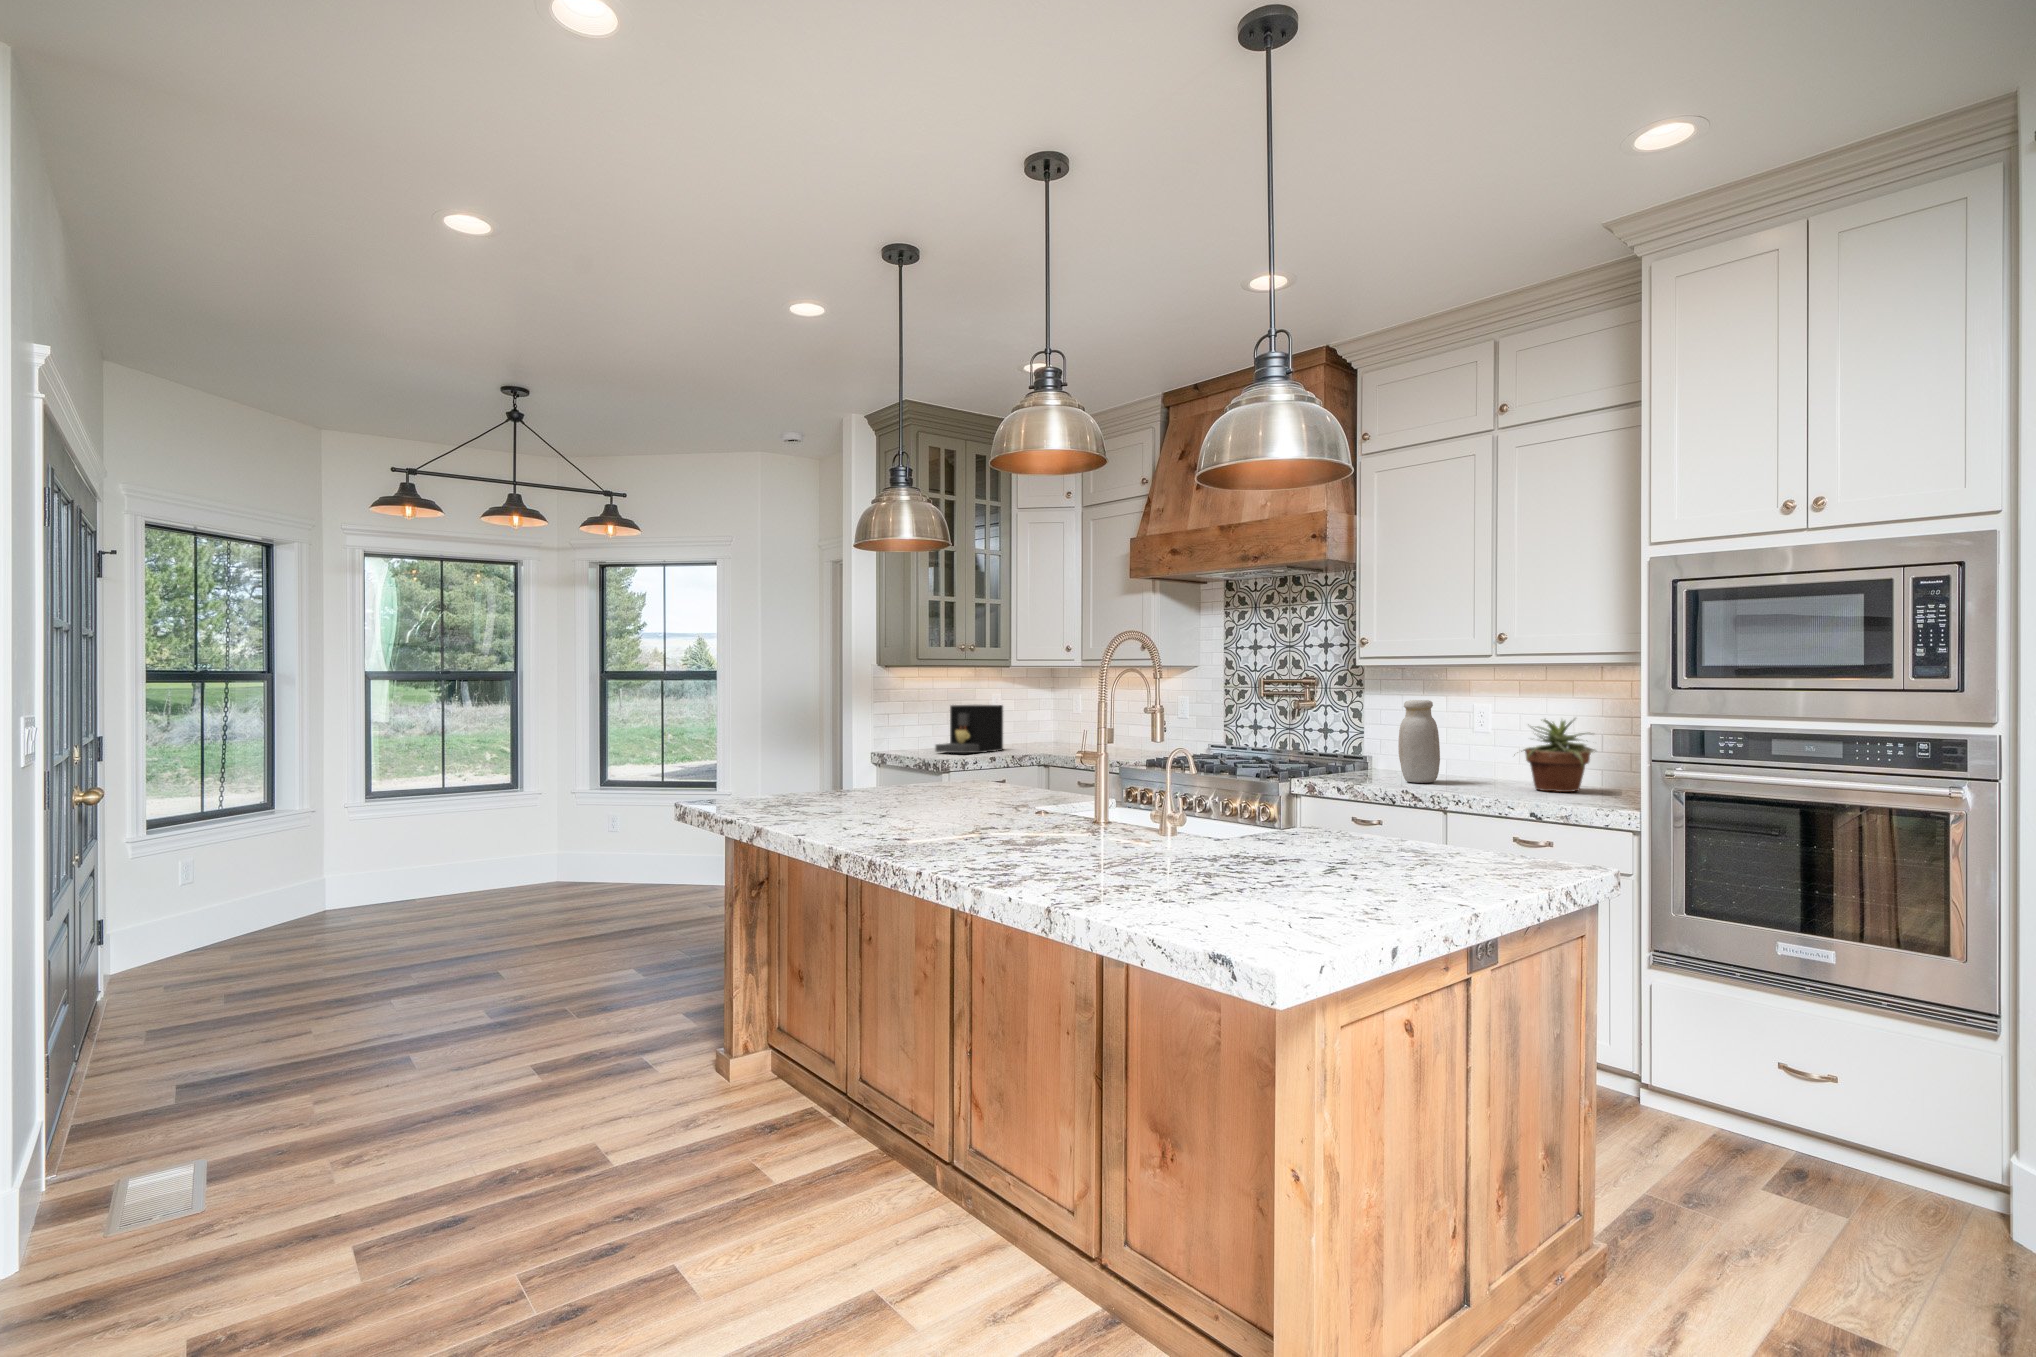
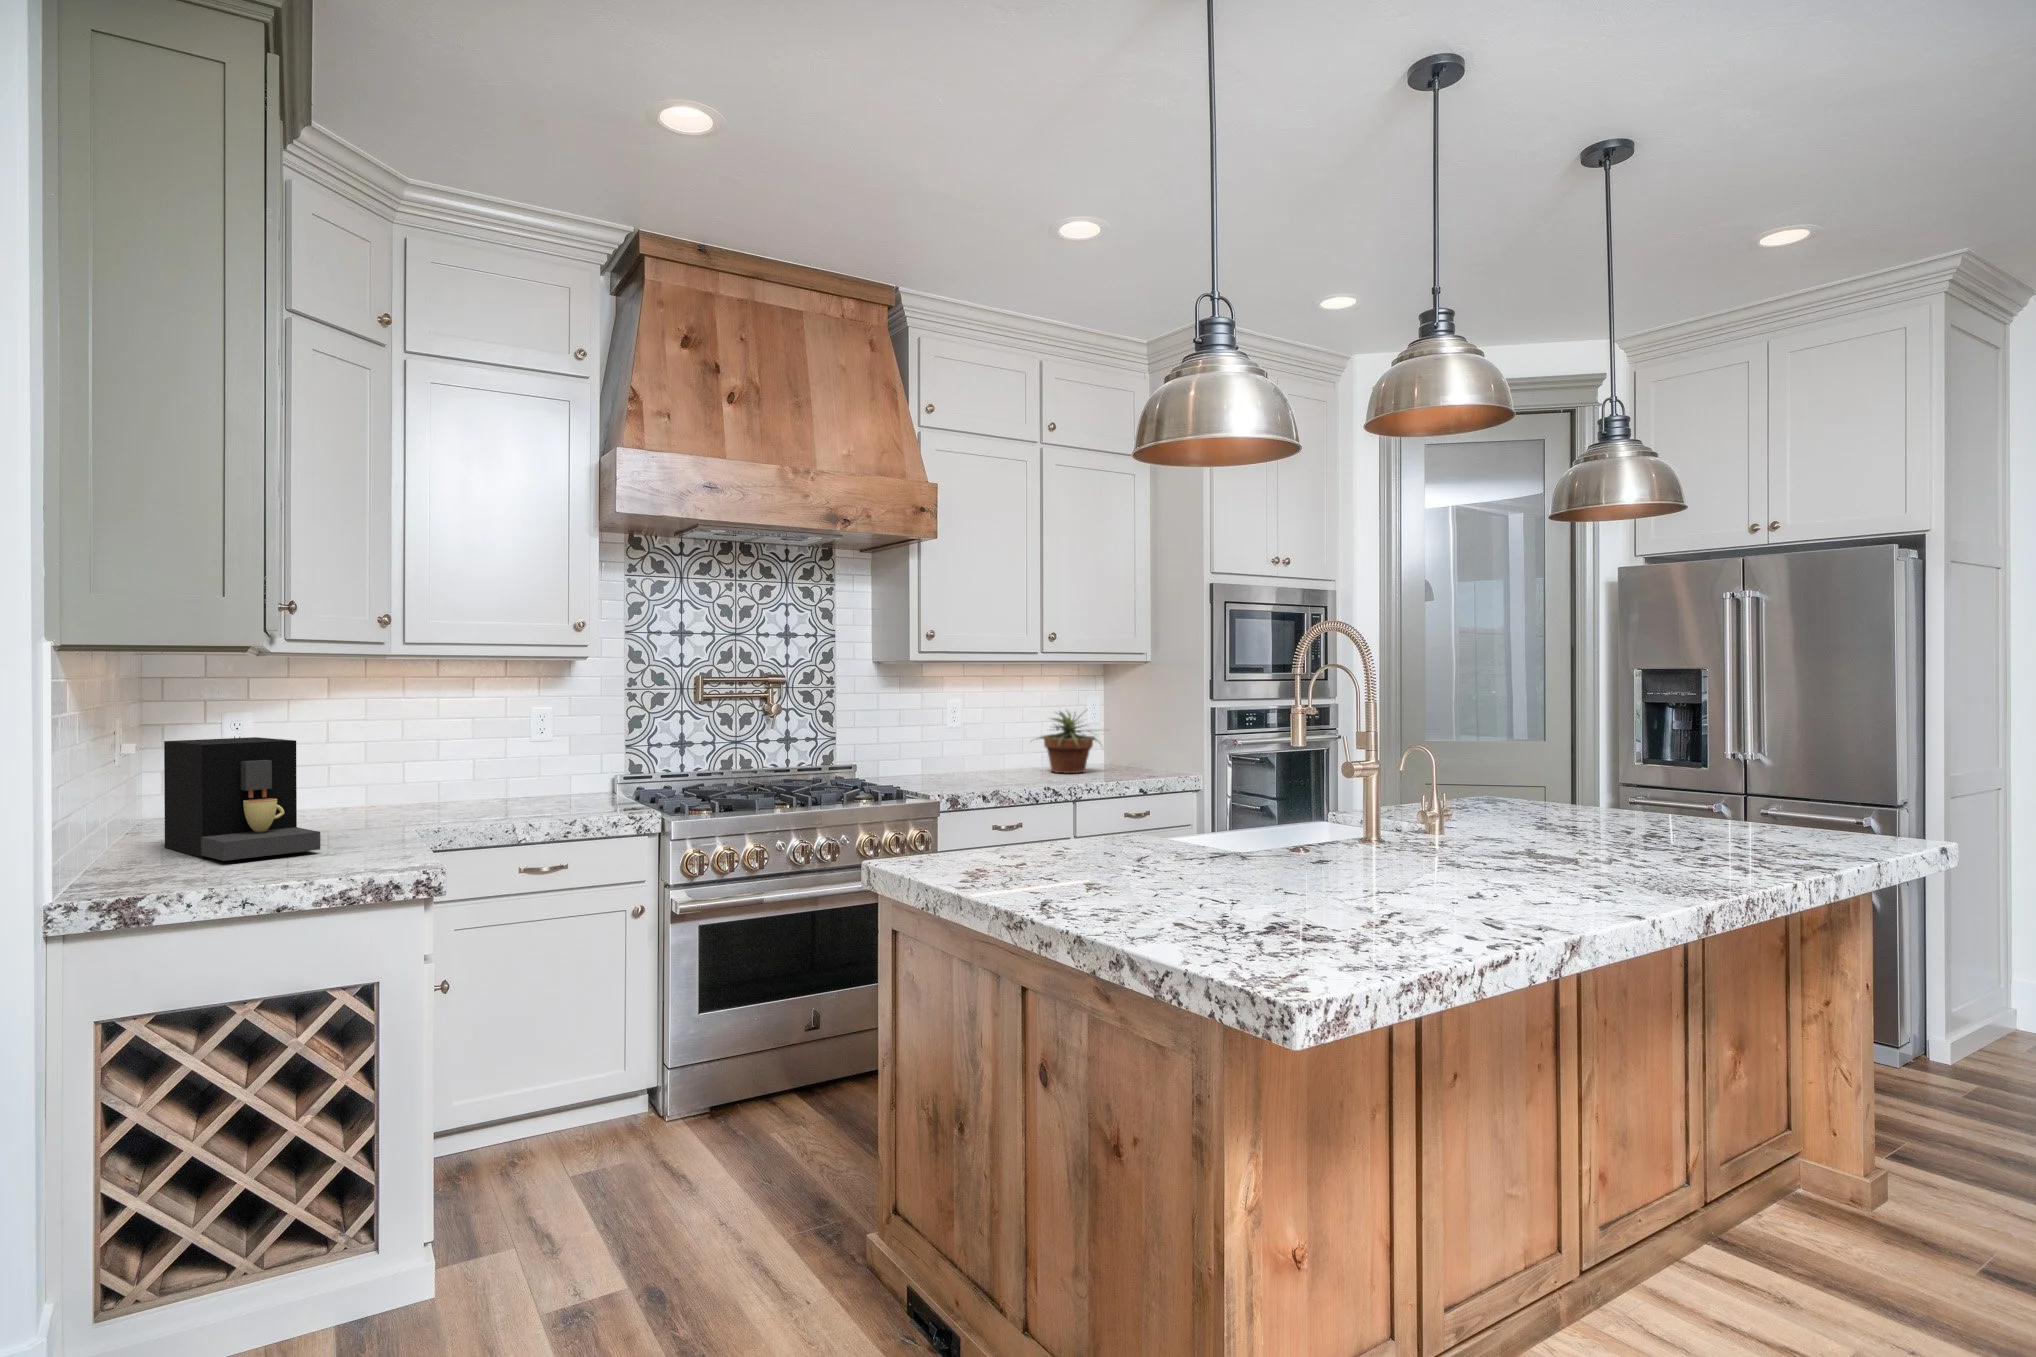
jar: present [1398,700,1440,783] -> none [968,698,1010,781]

